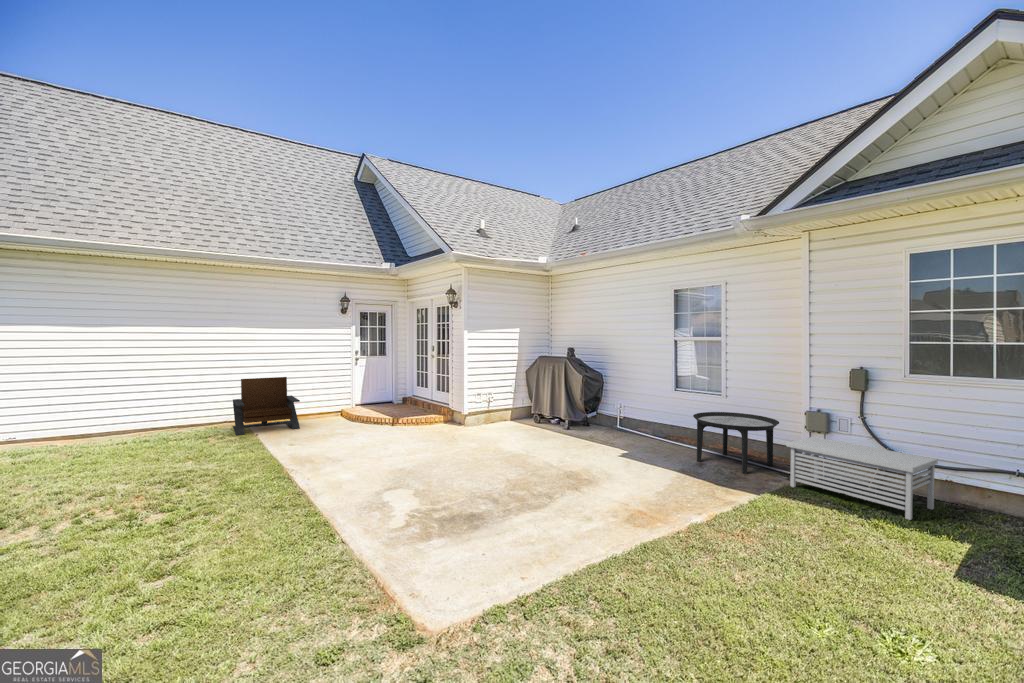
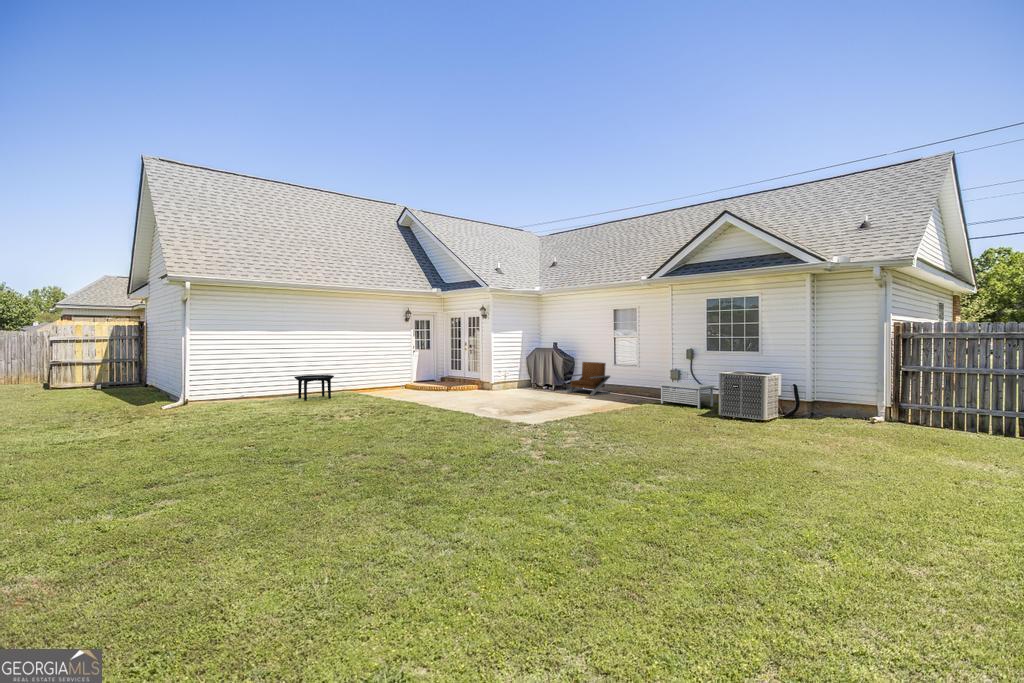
lounge chair: present [233,377,300,435] -> present [567,362,610,396]
round table: present [693,412,779,474] -> present [294,375,334,401]

